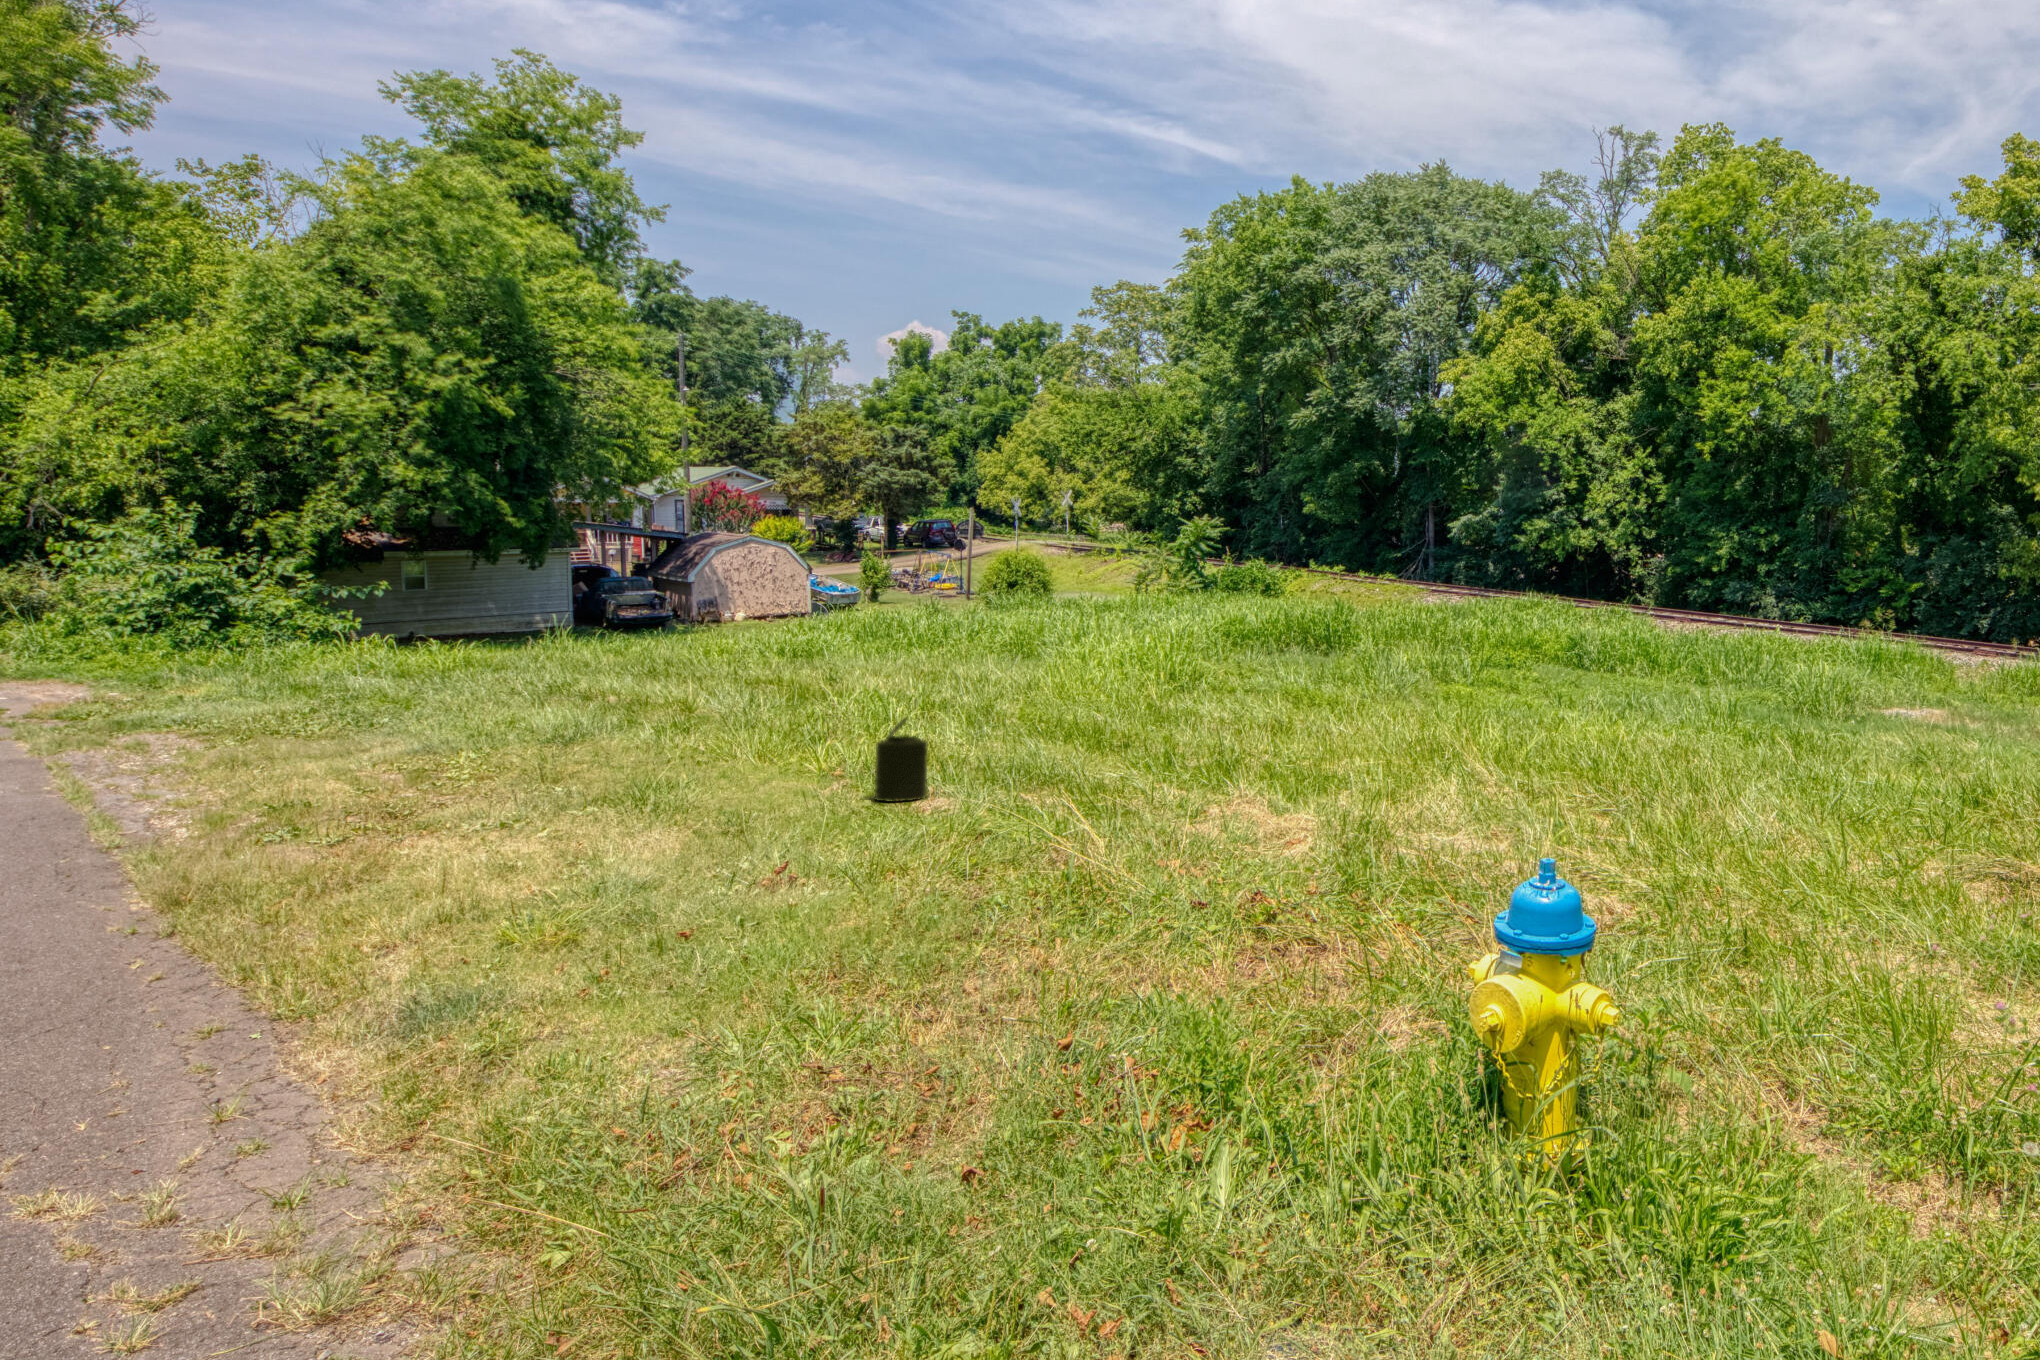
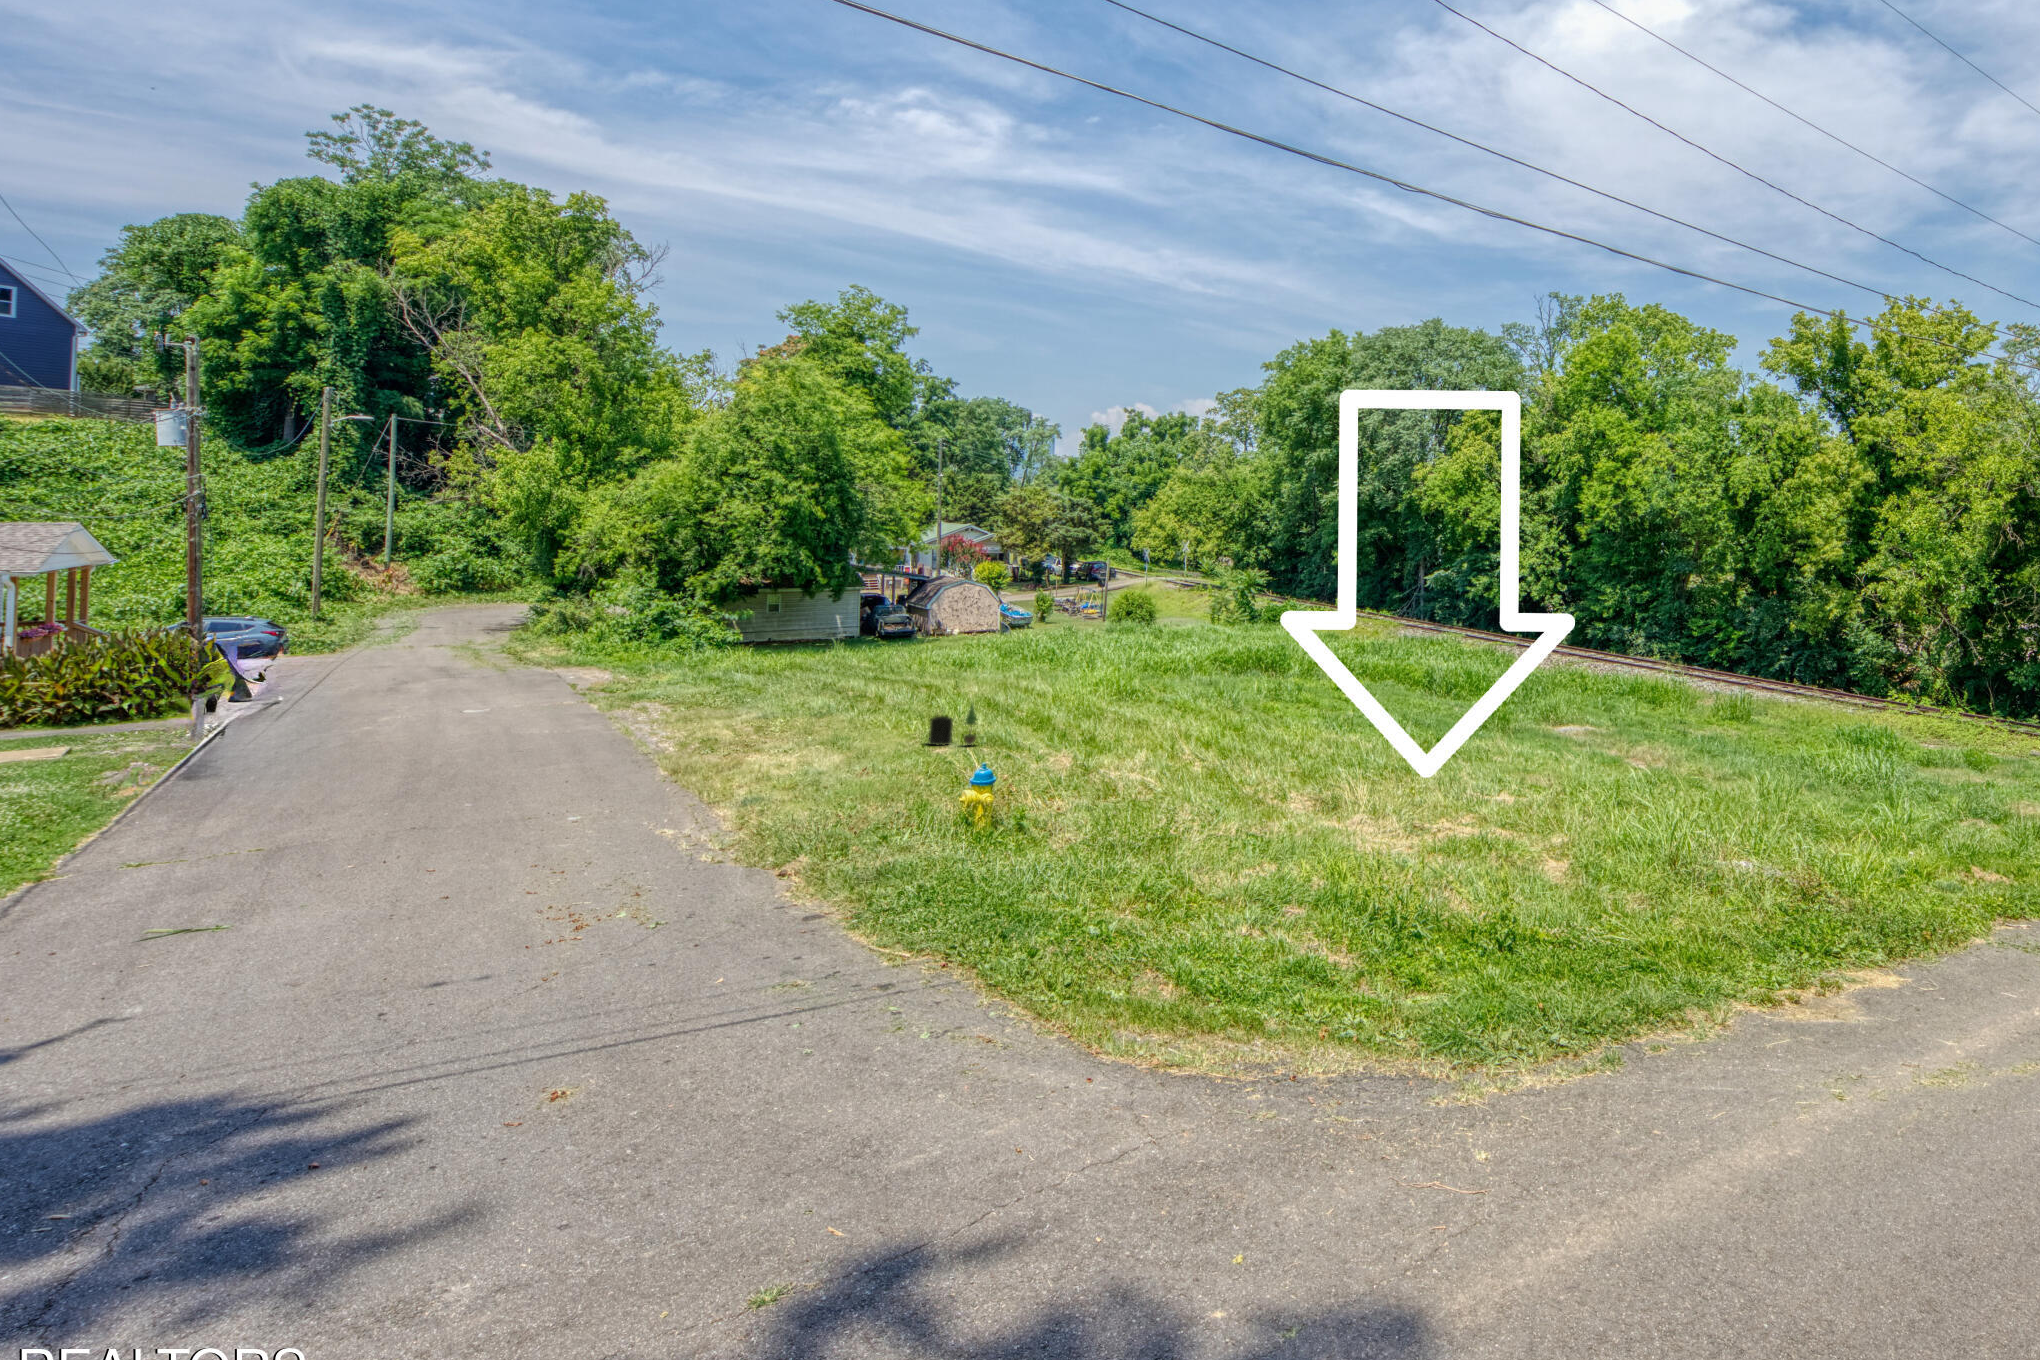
potted tree: none [955,701,991,799] -> present [963,705,978,745]

